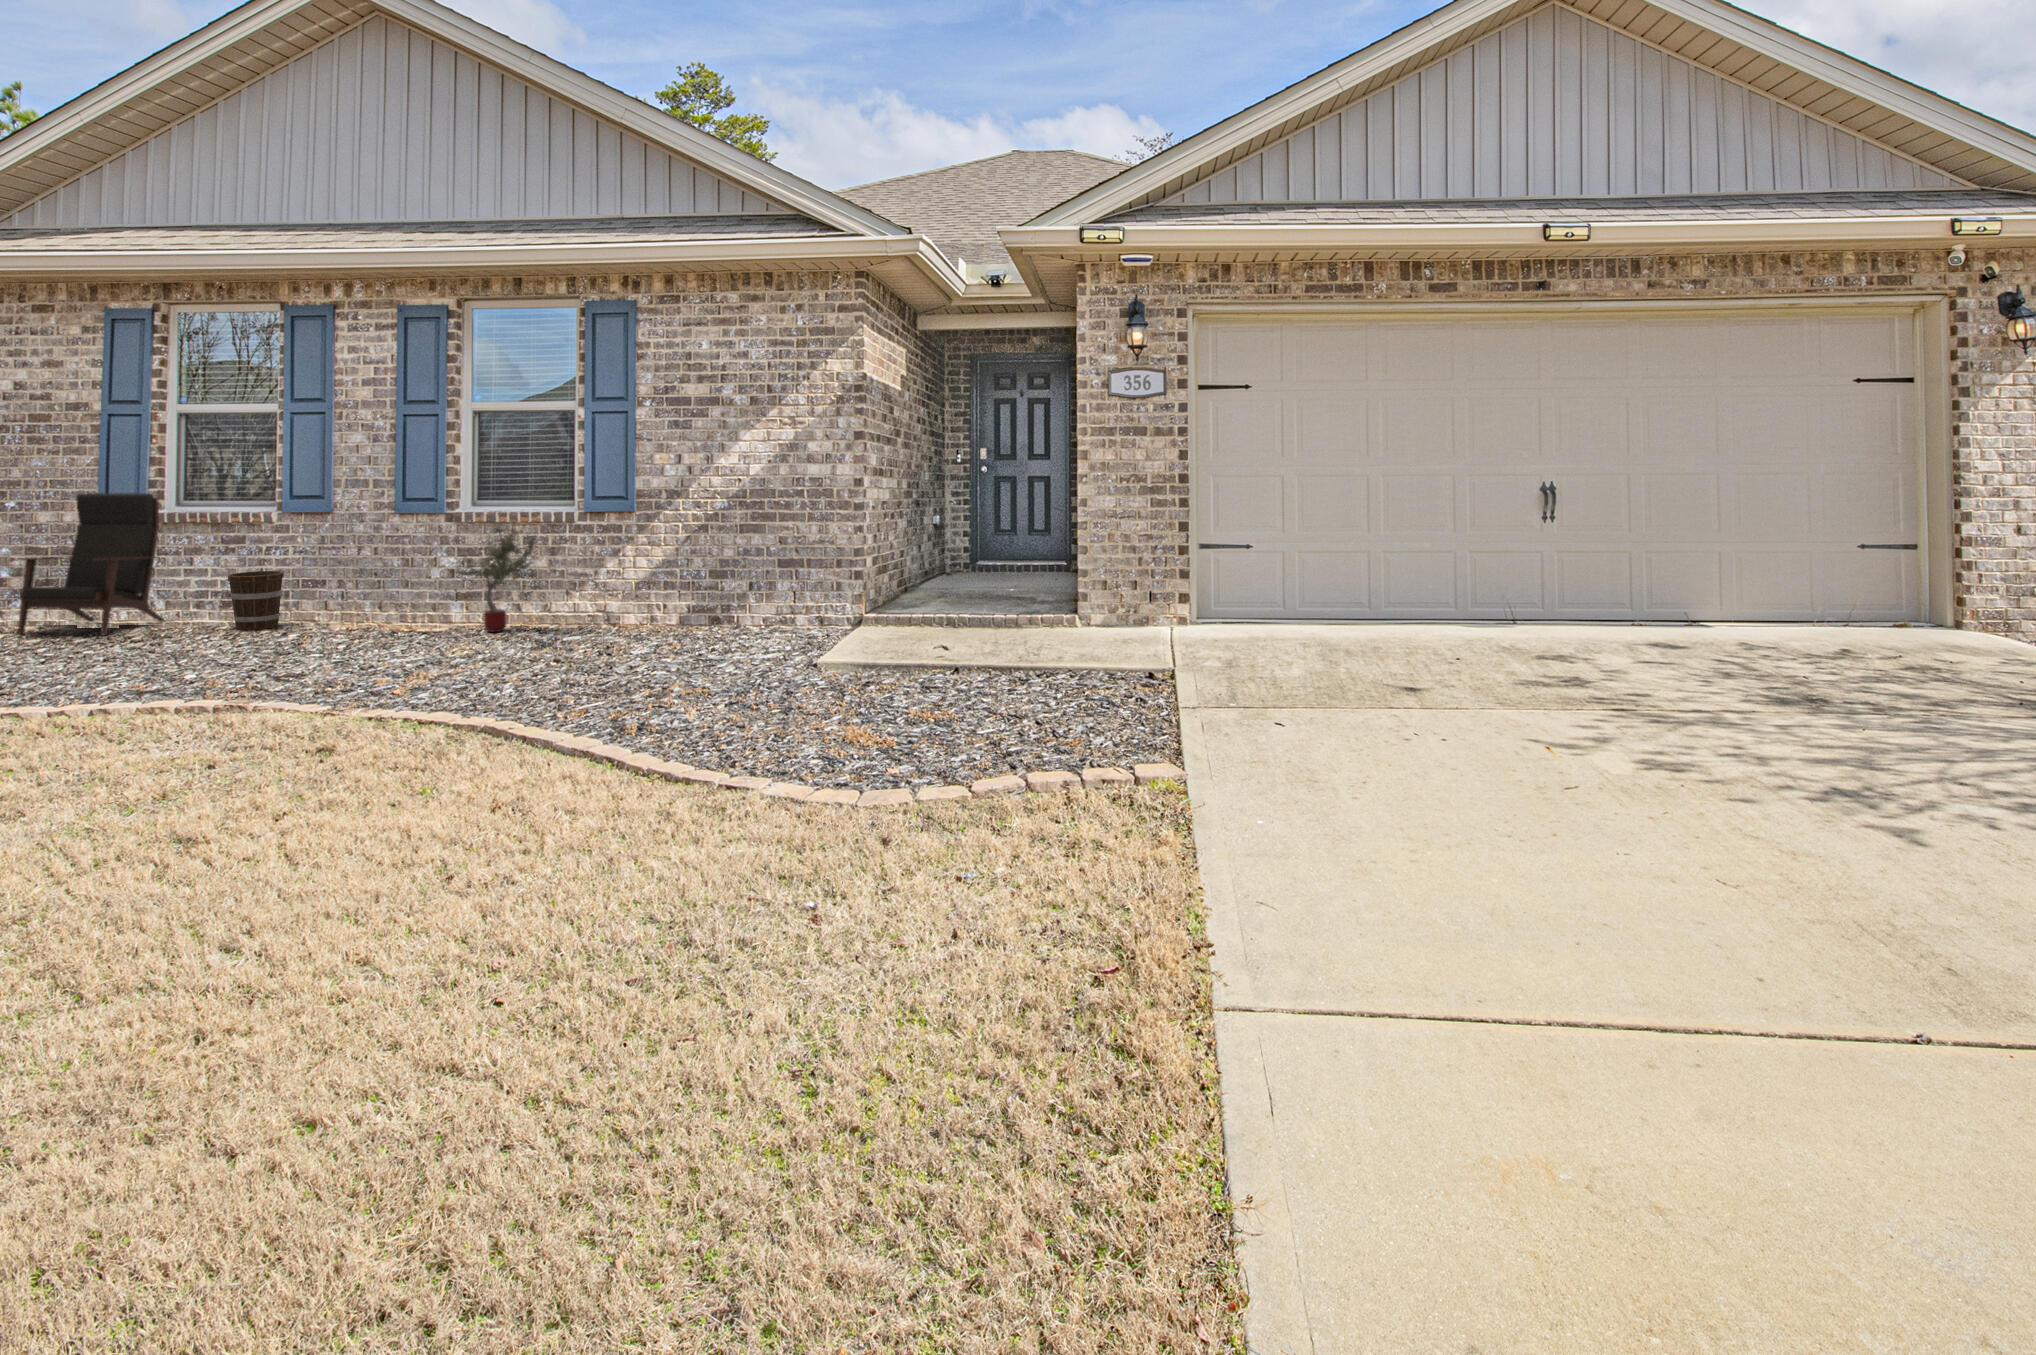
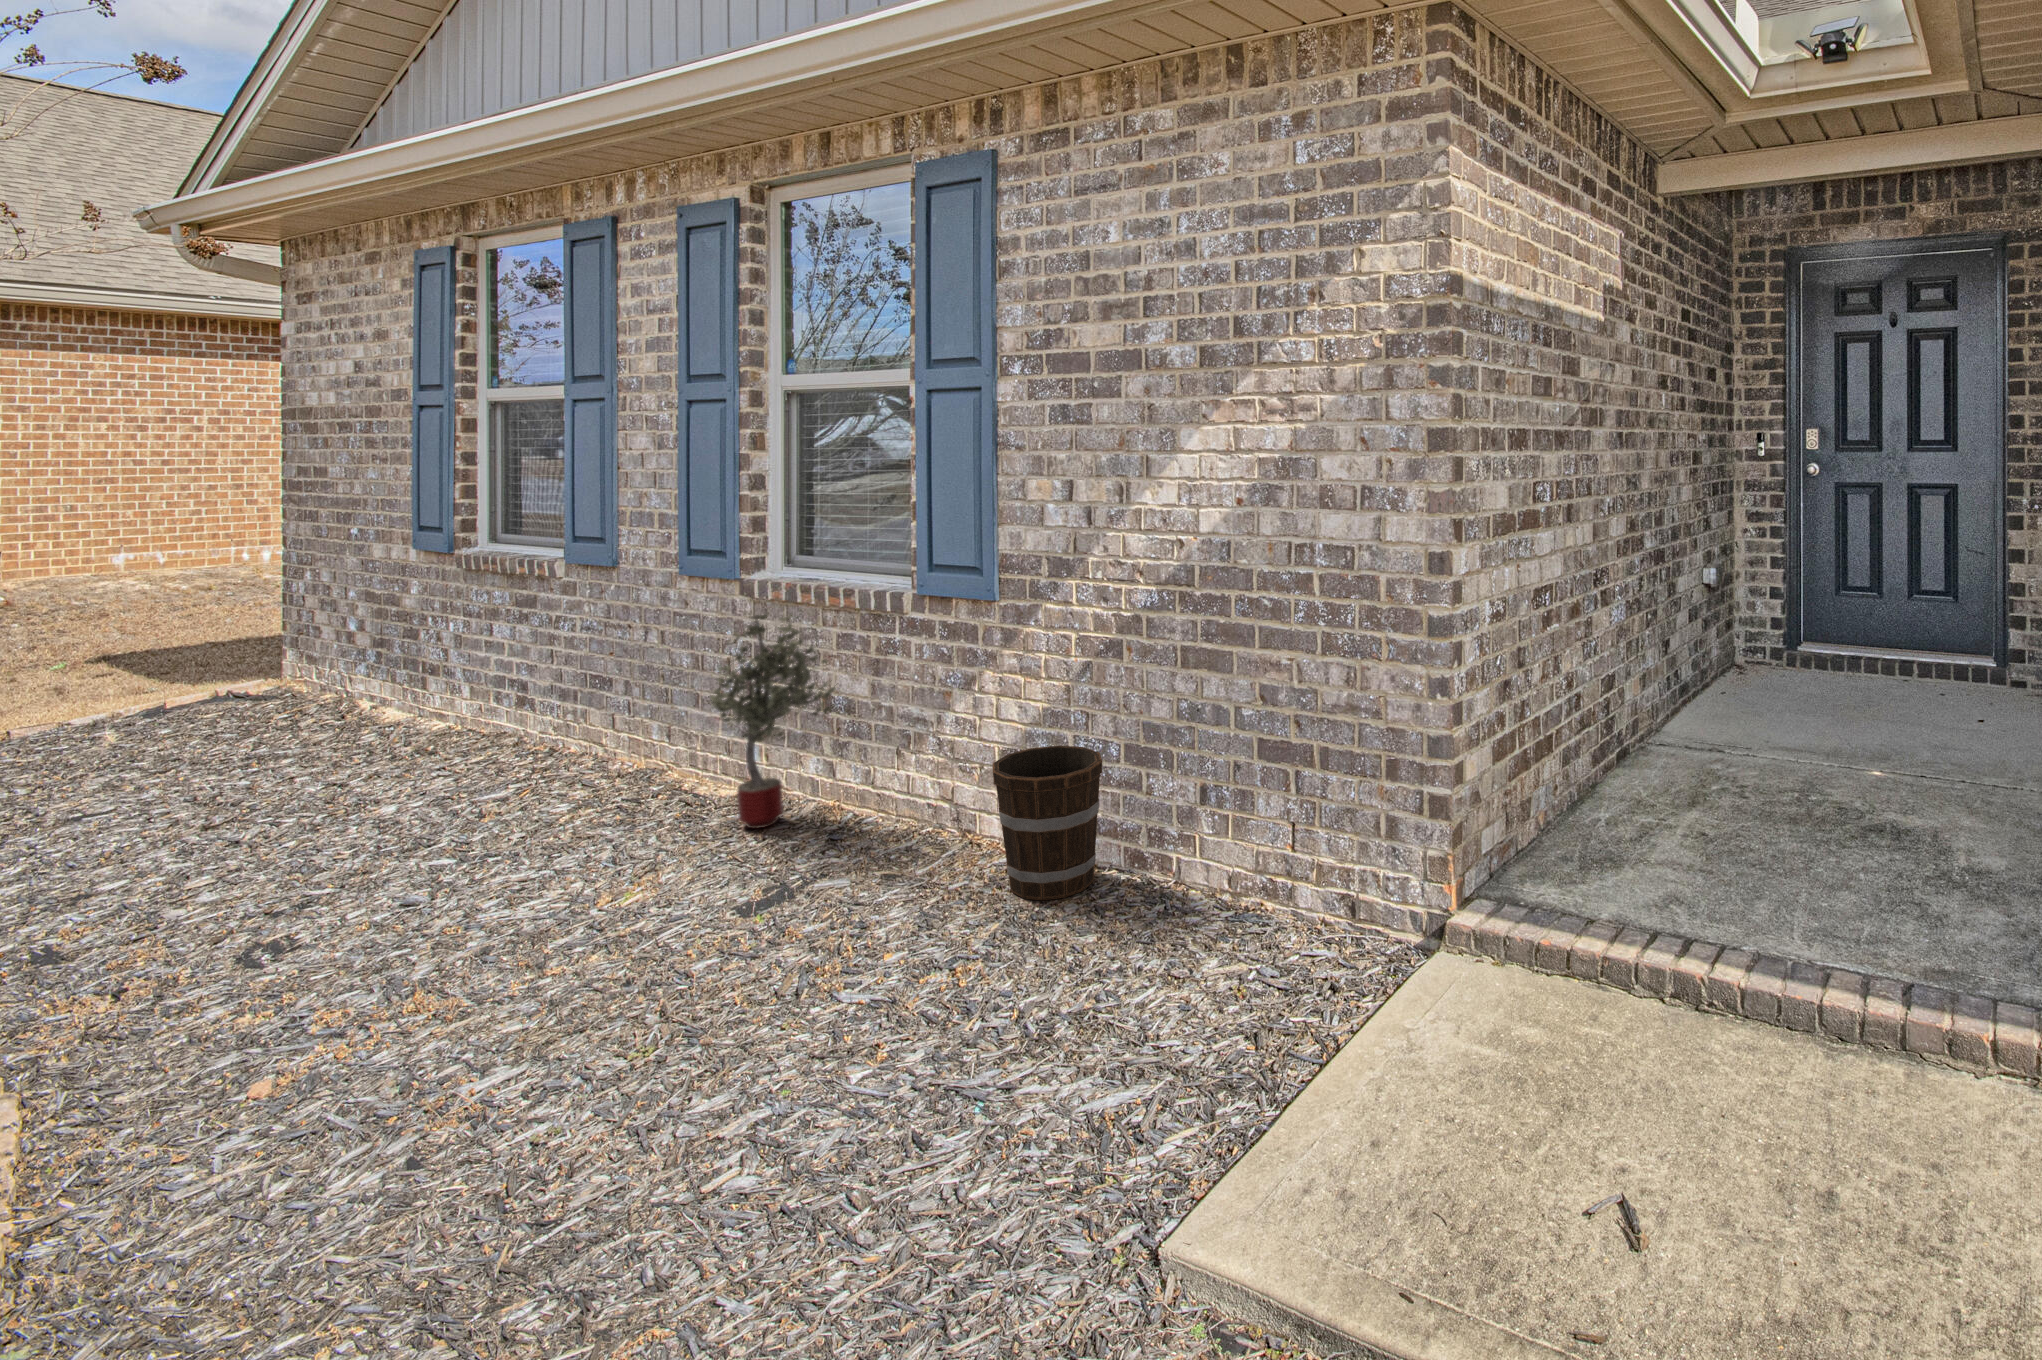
lounge chair: present [14,493,165,635] -> none [237,523,463,752]
bucket: present [228,571,284,630] -> present [993,746,1102,900]

